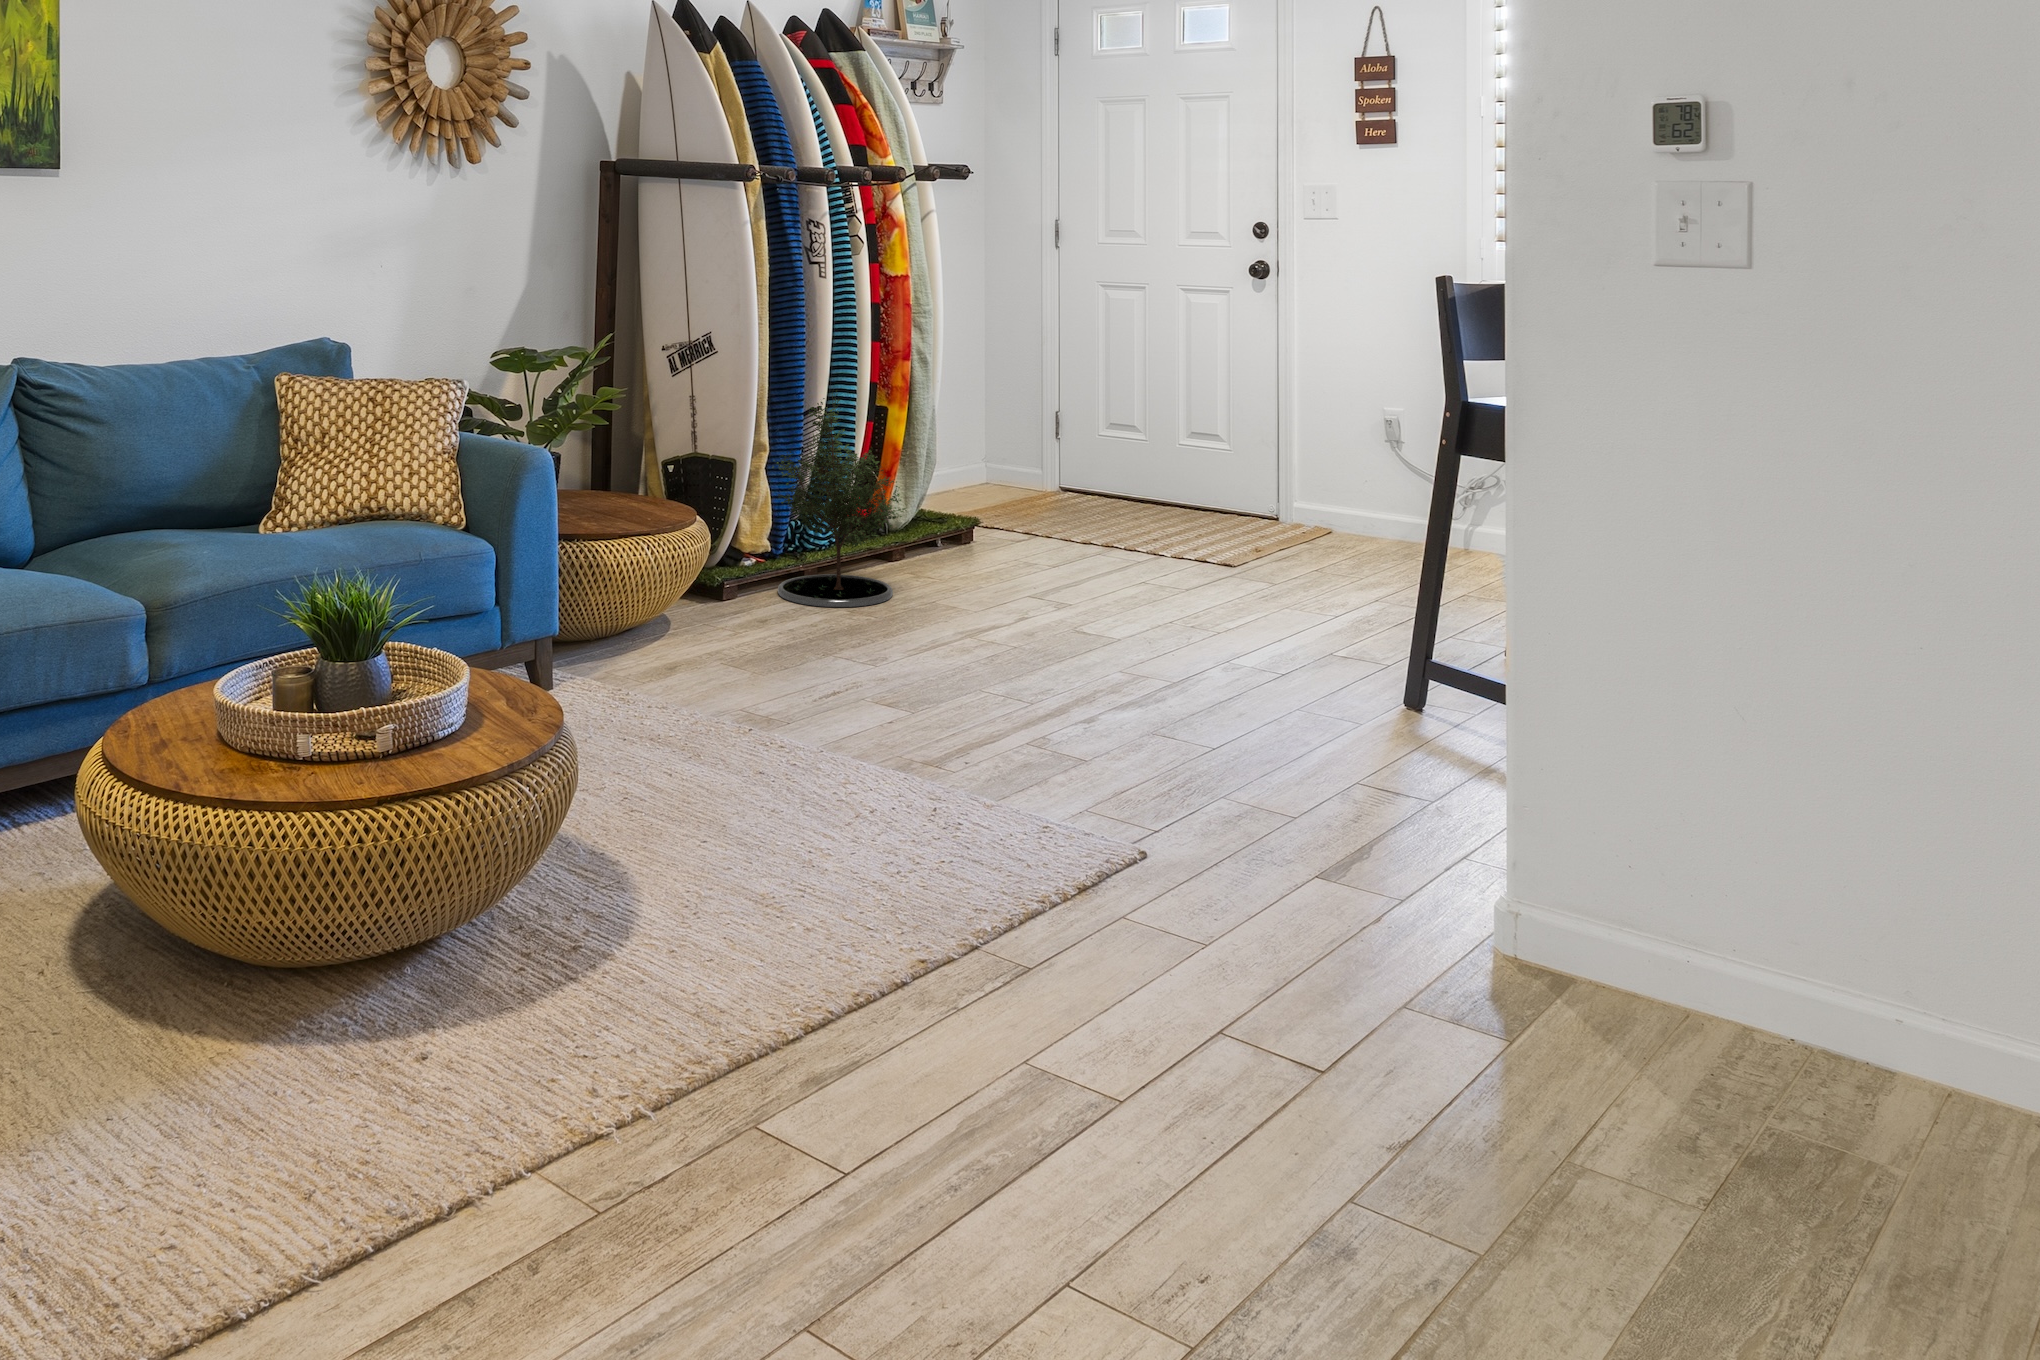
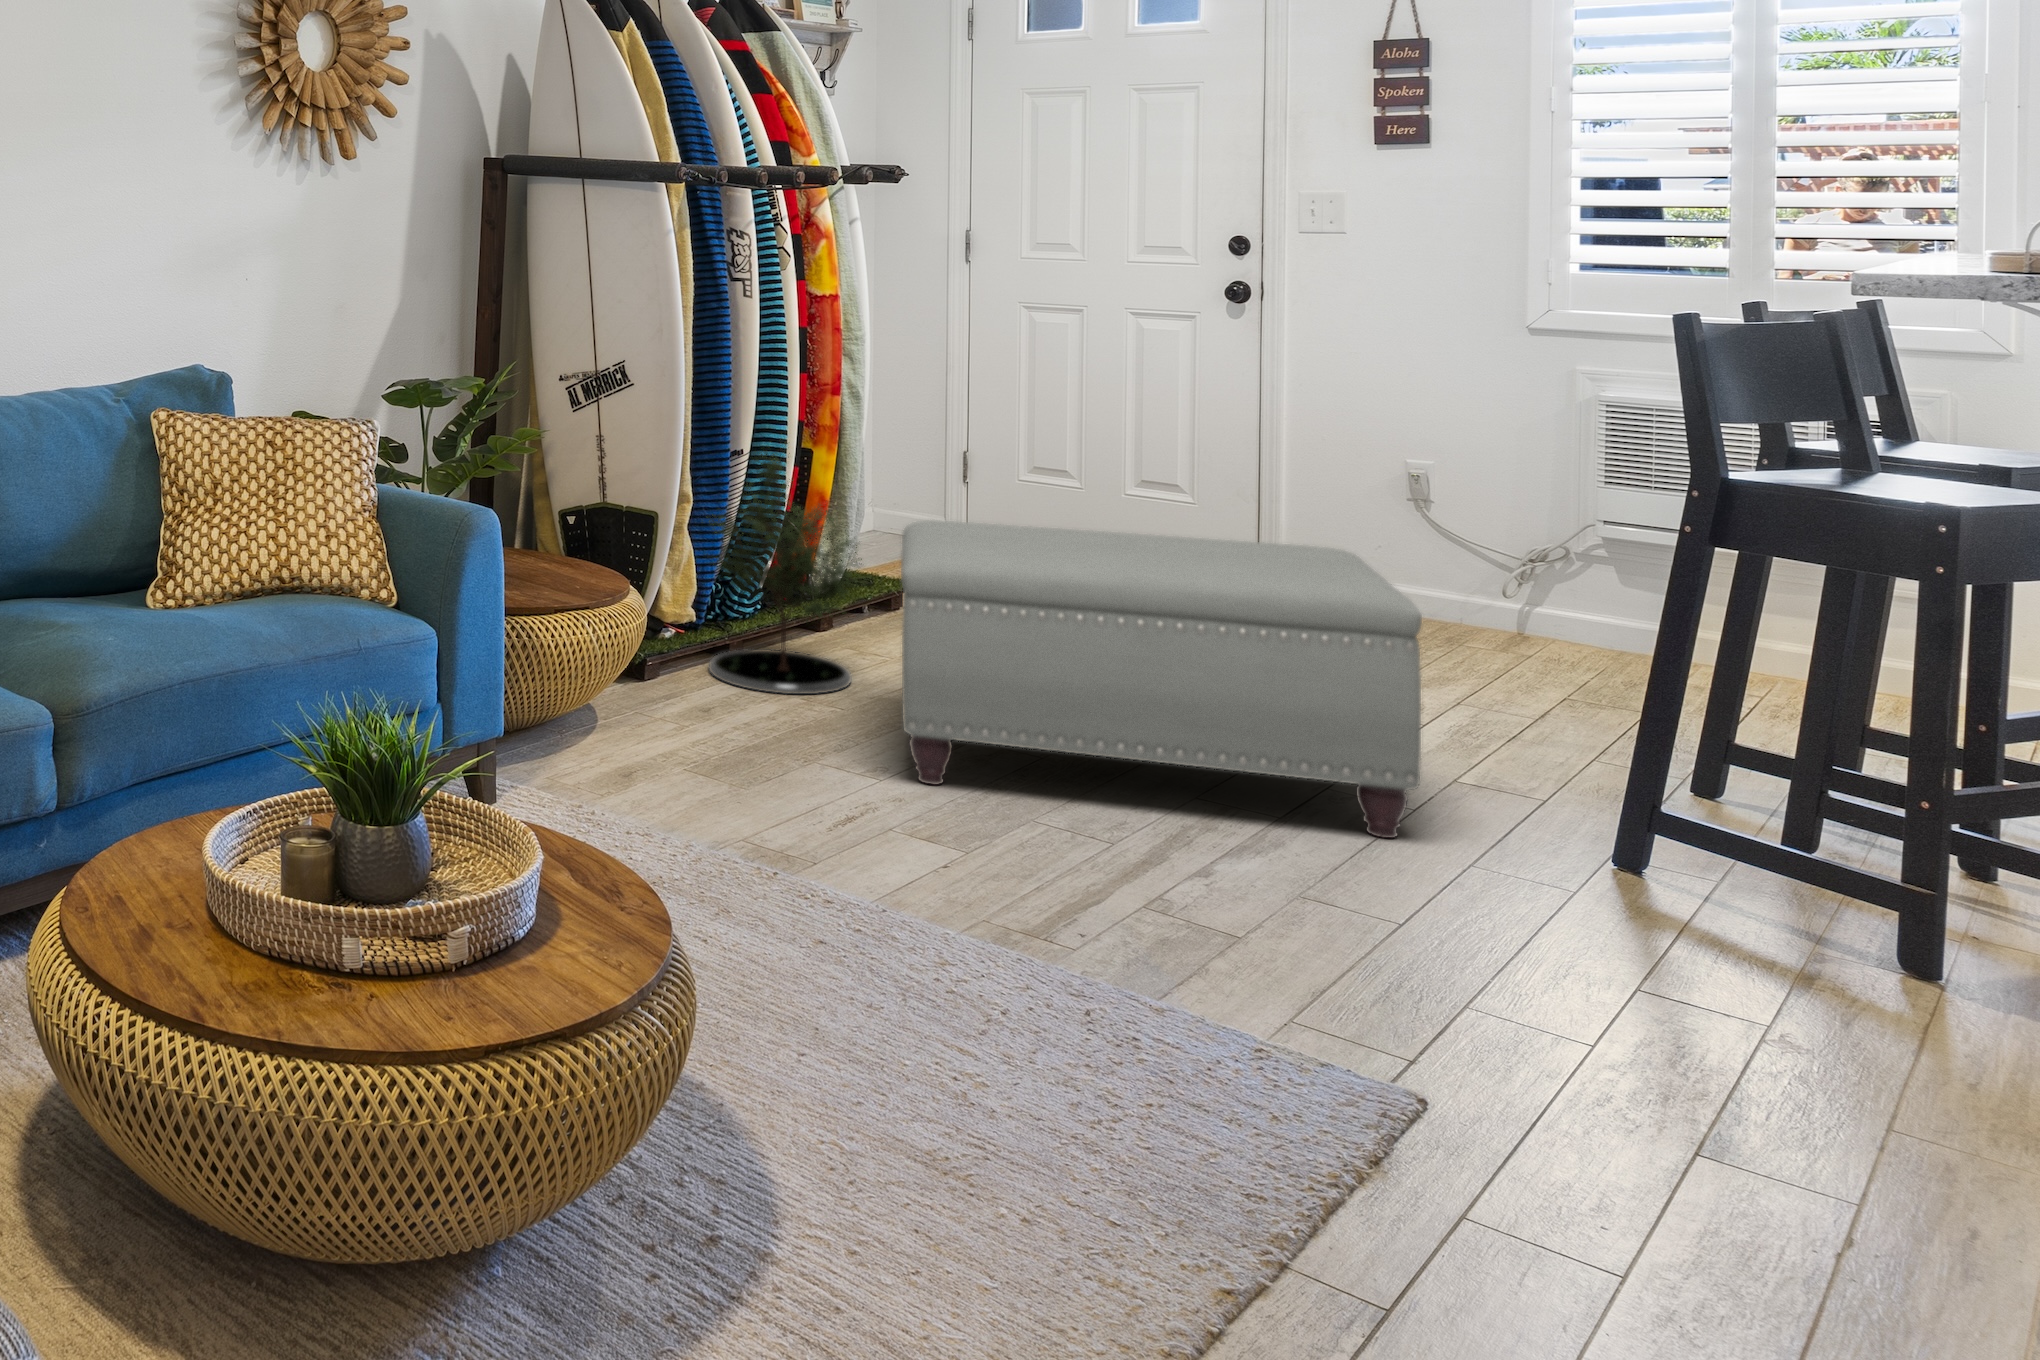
ottoman: none [888,459,1266,694] -> present [901,520,1422,838]

